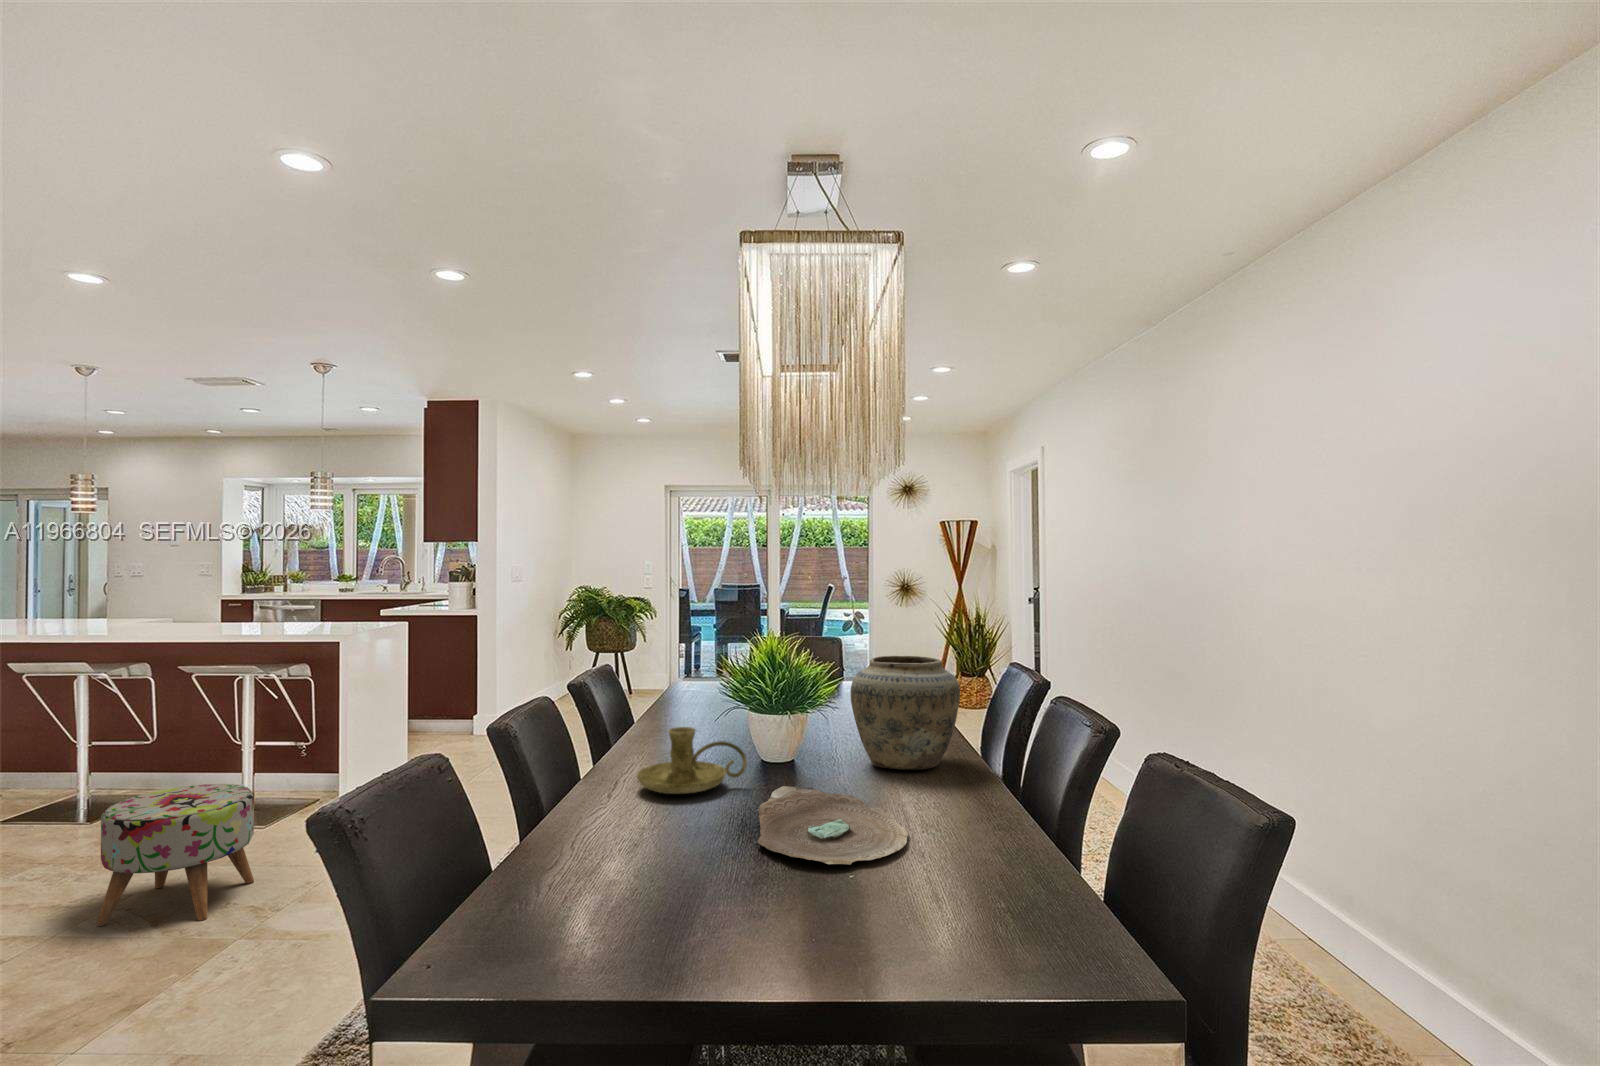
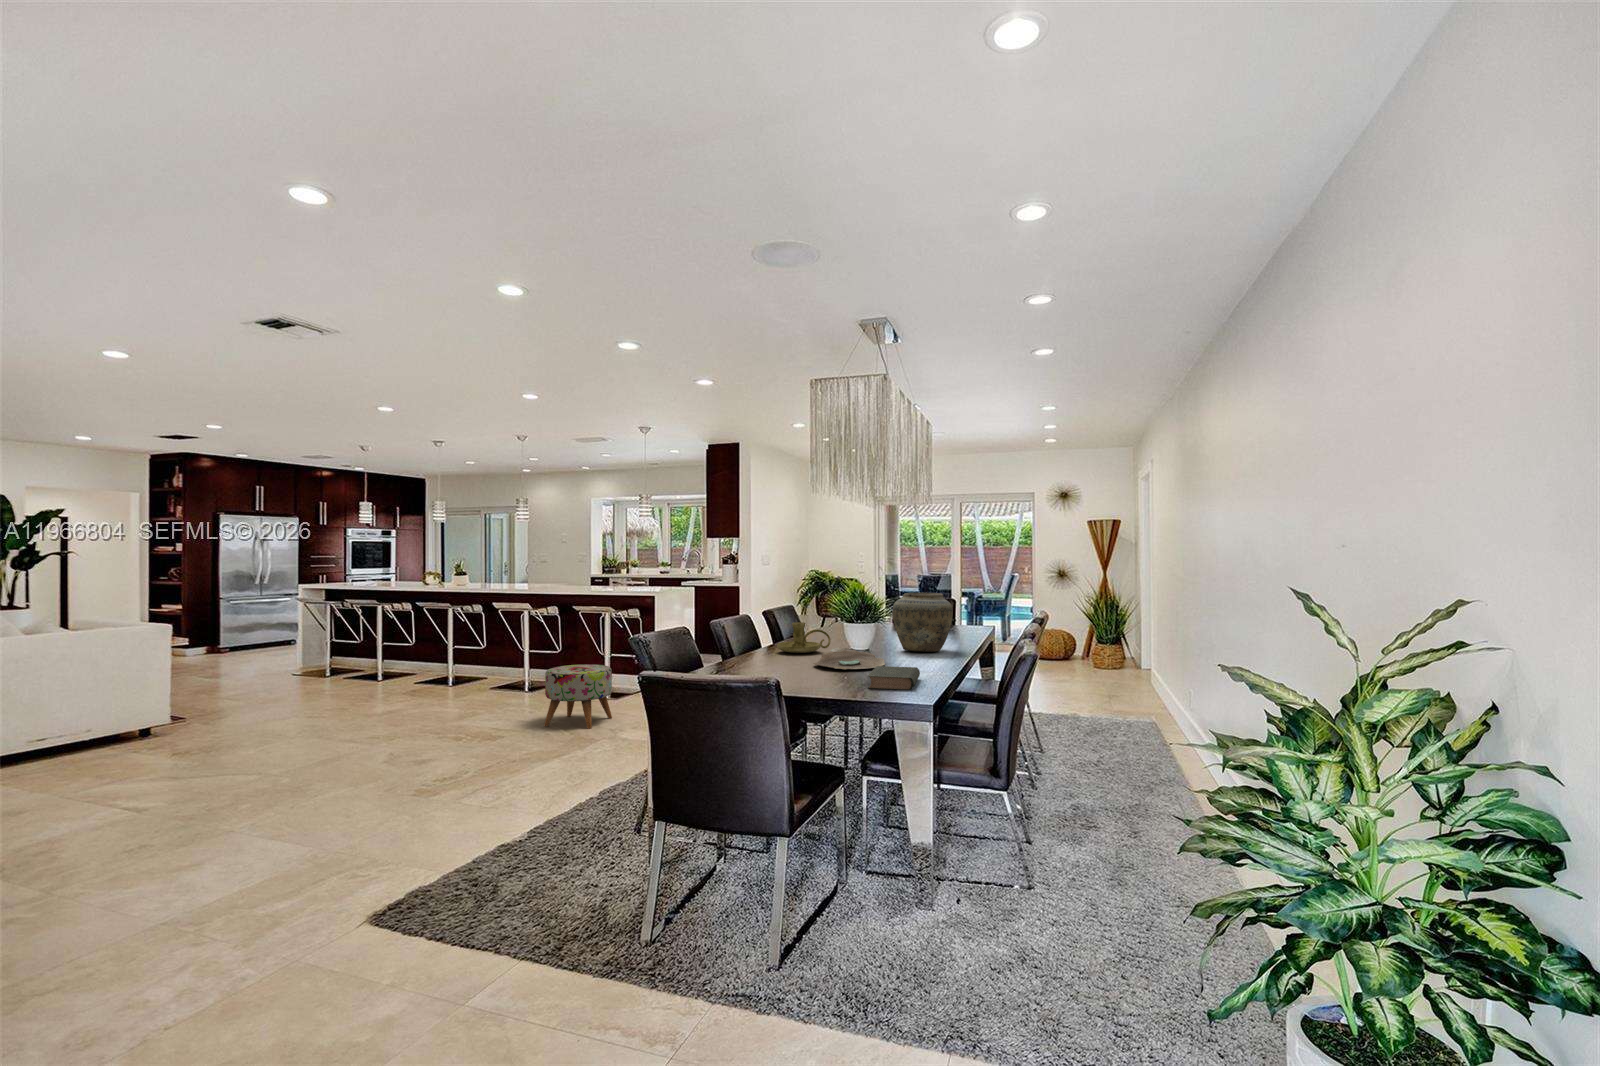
book: none [947,864,1105,963] -> present [868,666,920,690]

